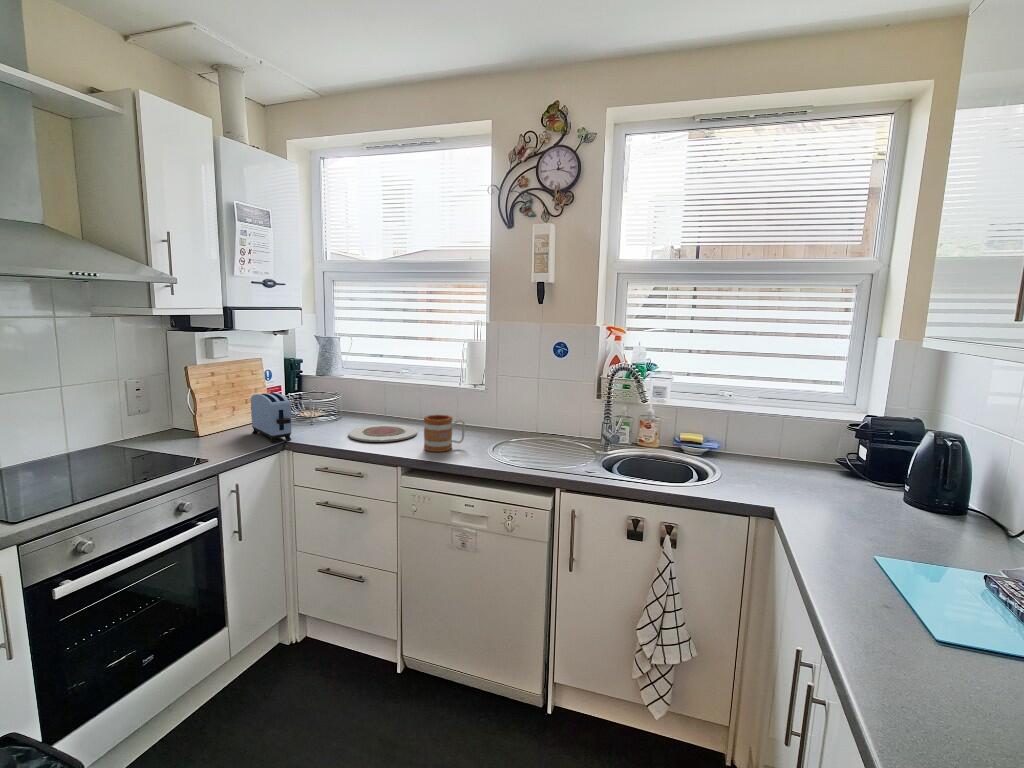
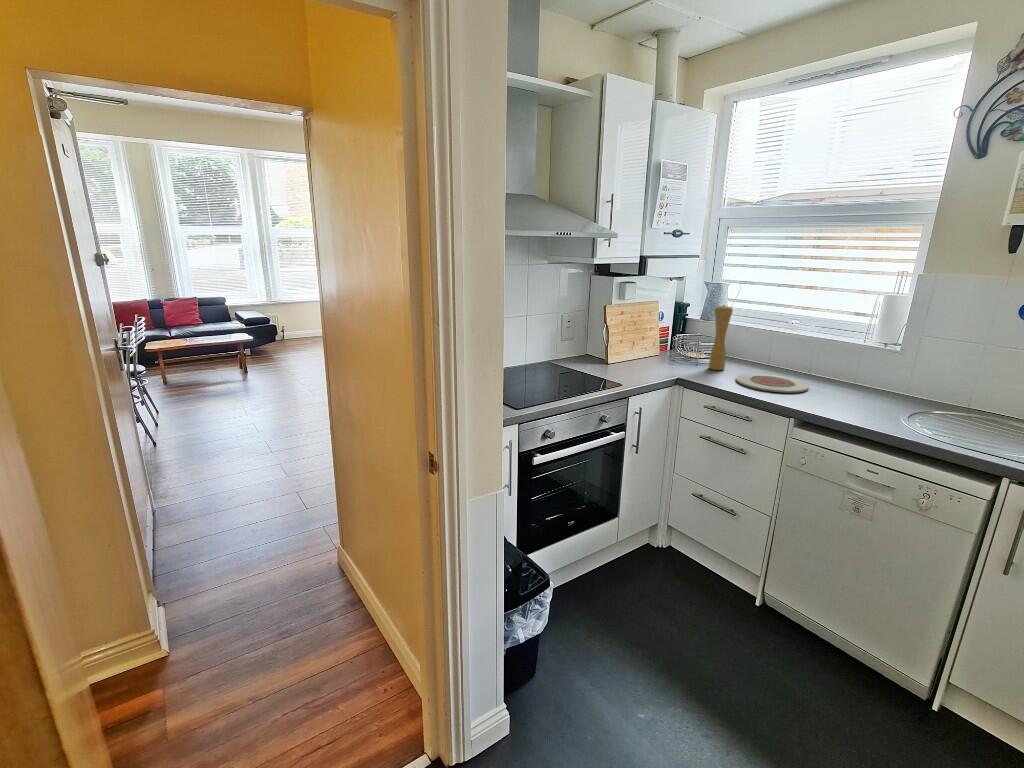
pepper mill: none [320,358,340,427] -> present [709,305,733,370]
toaster: present [251,393,291,443] -> none [649,333,688,377]
mug: present [424,415,465,452] -> none [820,372,874,412]

